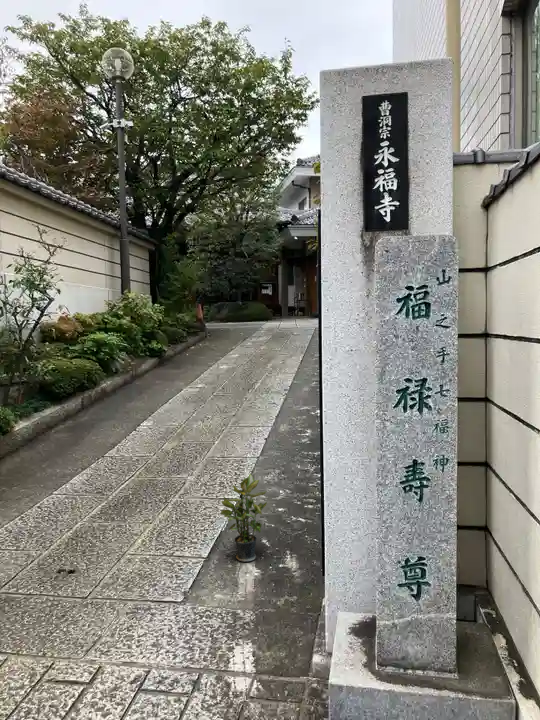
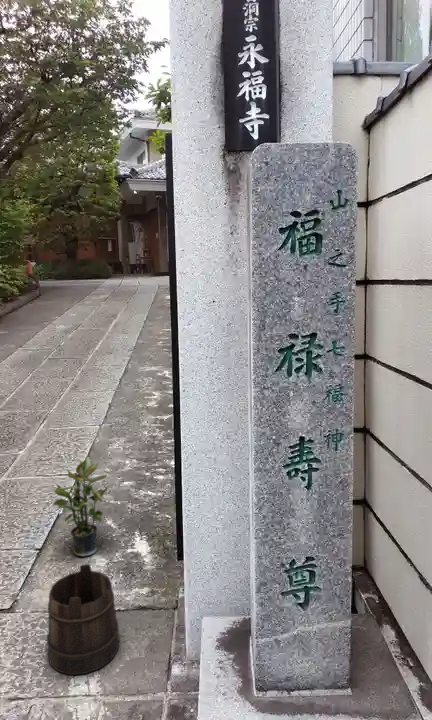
bucket: none [215,561,272,648] -> present [47,564,119,675]

